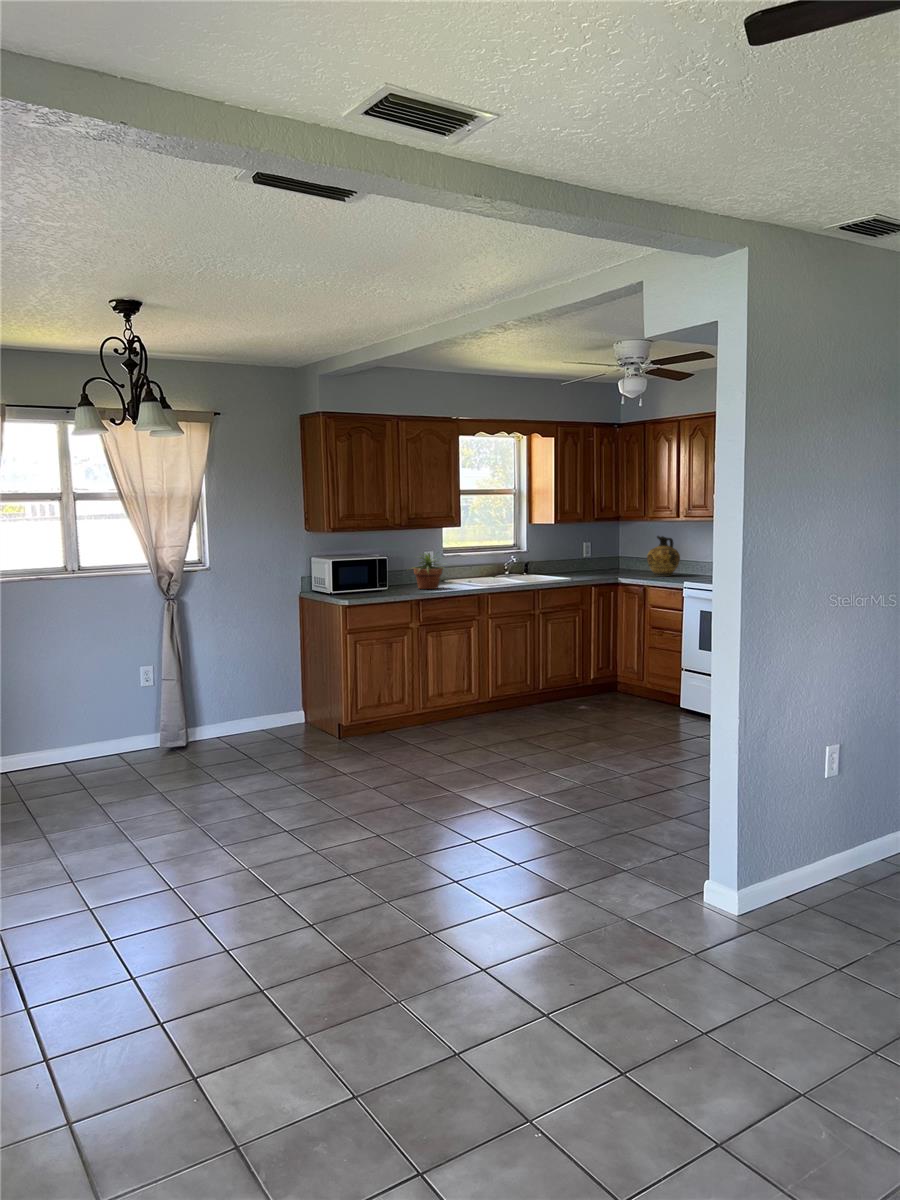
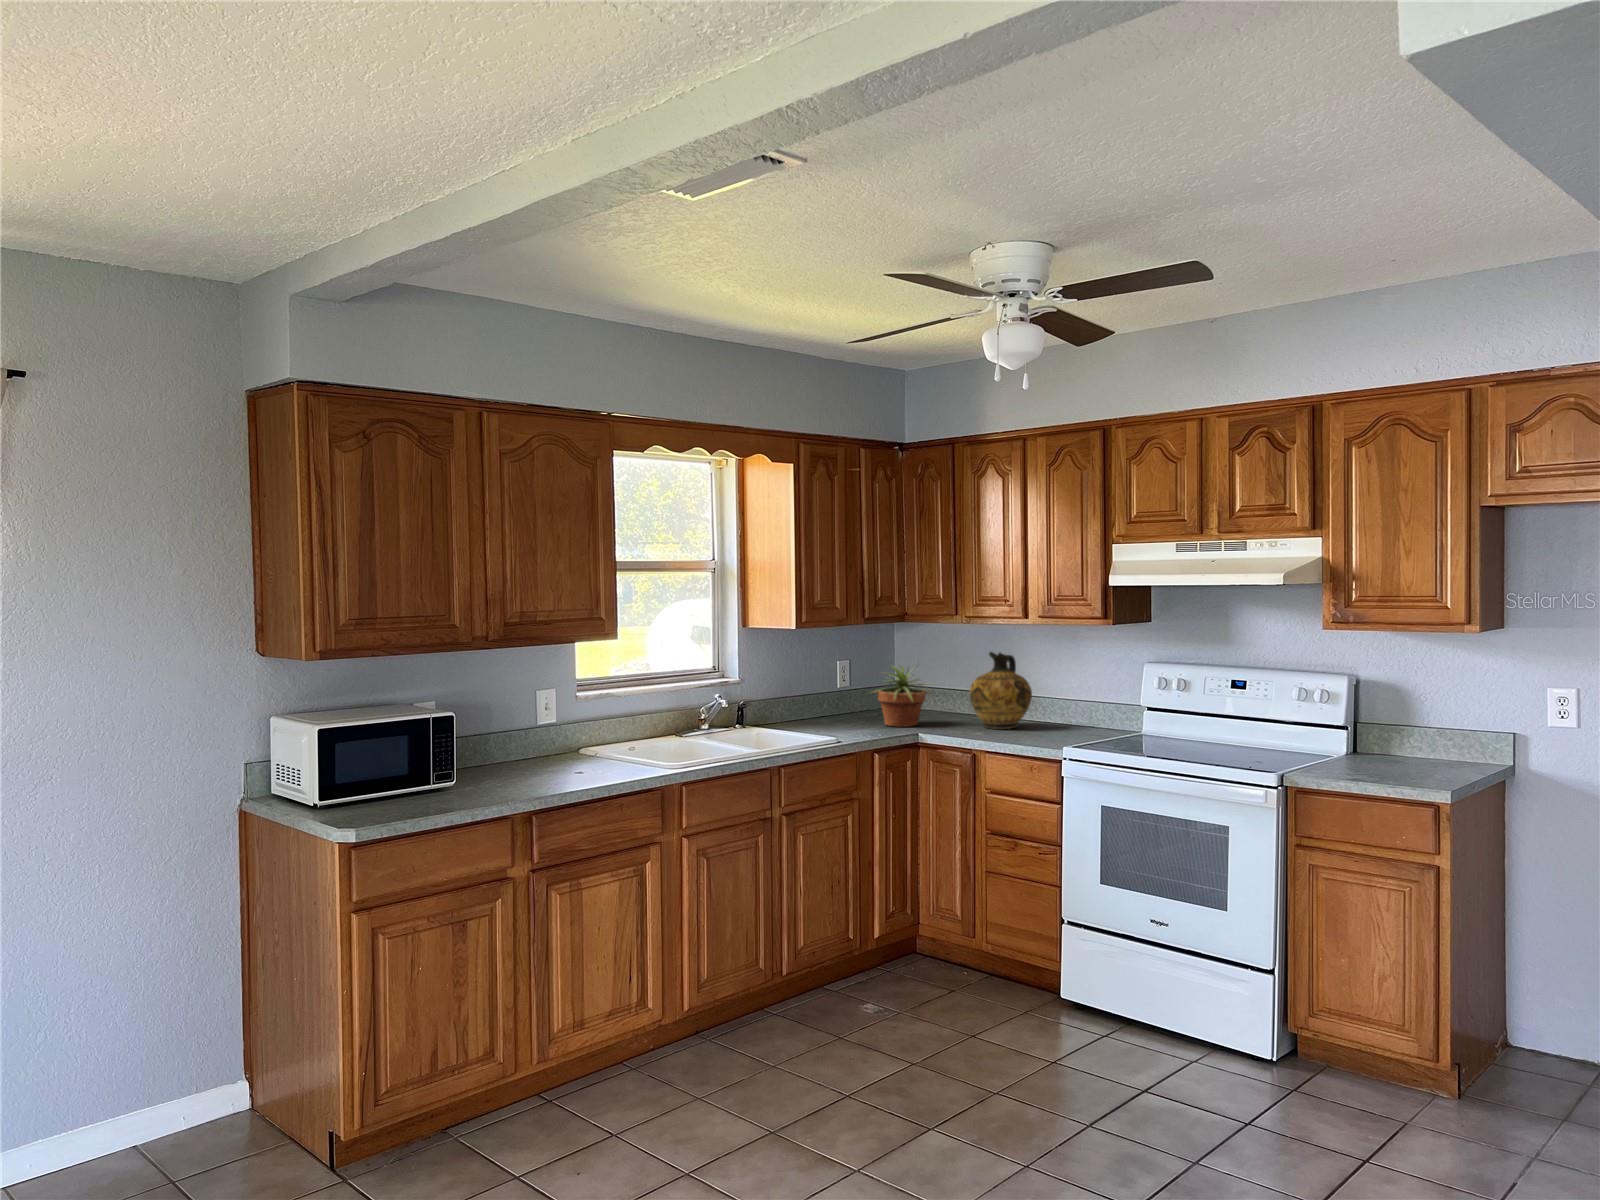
potted plant: present [411,553,445,589] -> present [869,666,932,727]

